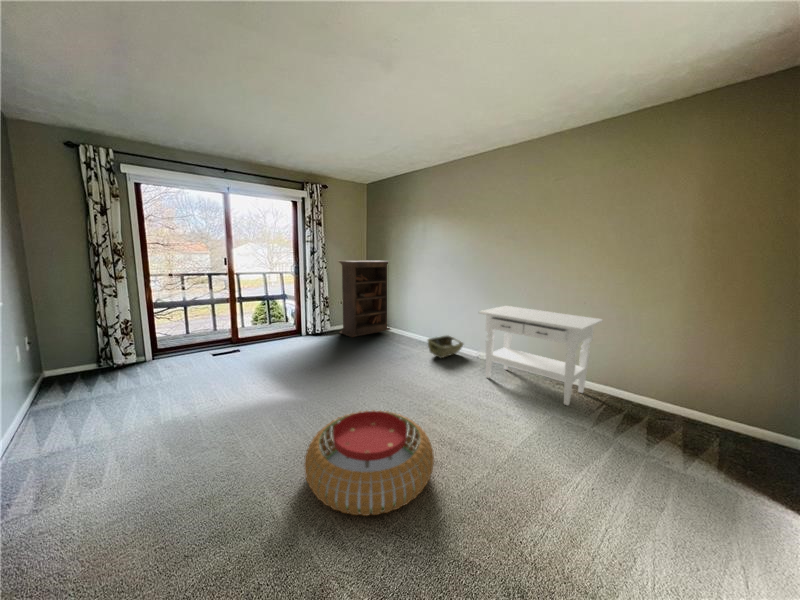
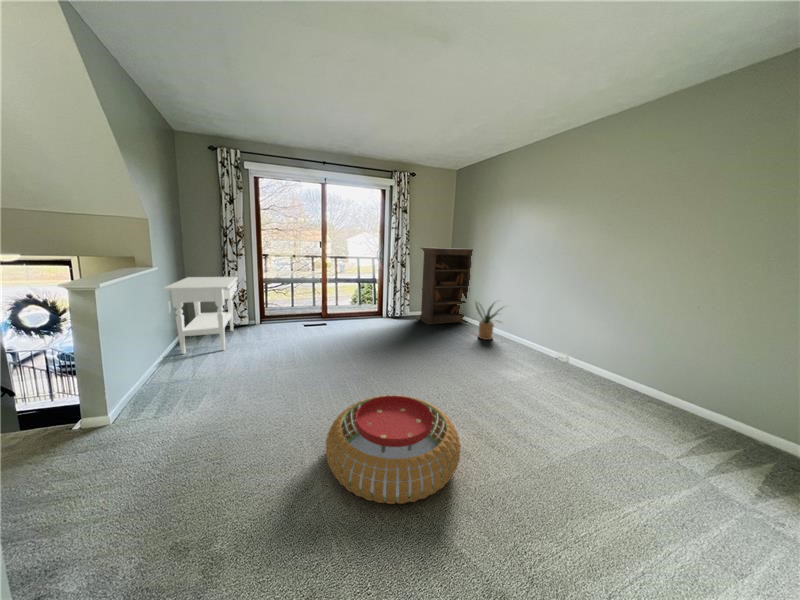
side table: present [478,306,603,406] -> present [163,277,238,354]
house plant: none [394,308,428,346] -> present [475,302,502,340]
woven basket: present [428,335,463,358] -> none [501,333,546,357]

